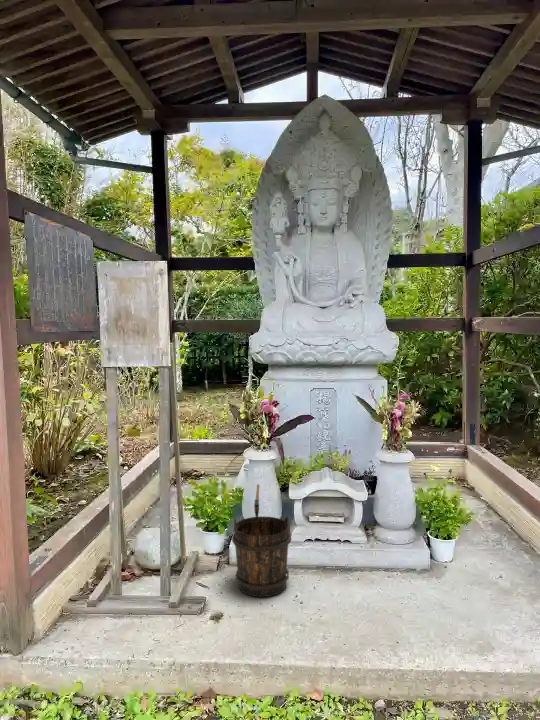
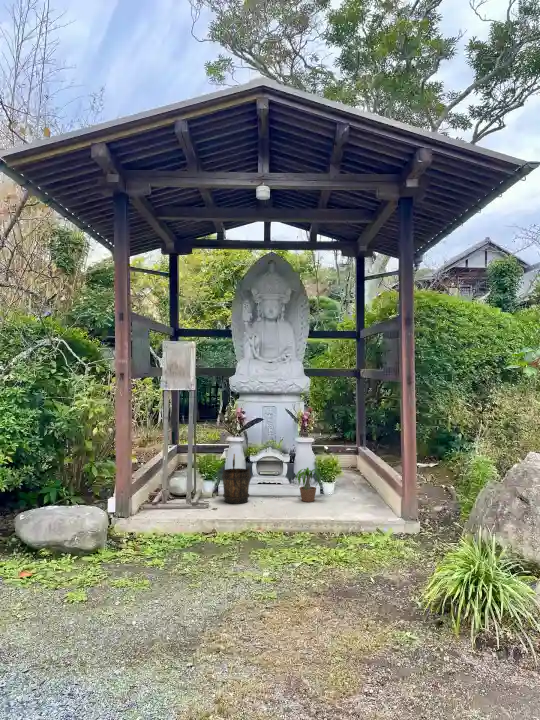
potted plant: none [376,516,454,592] -> present [296,467,323,502]

